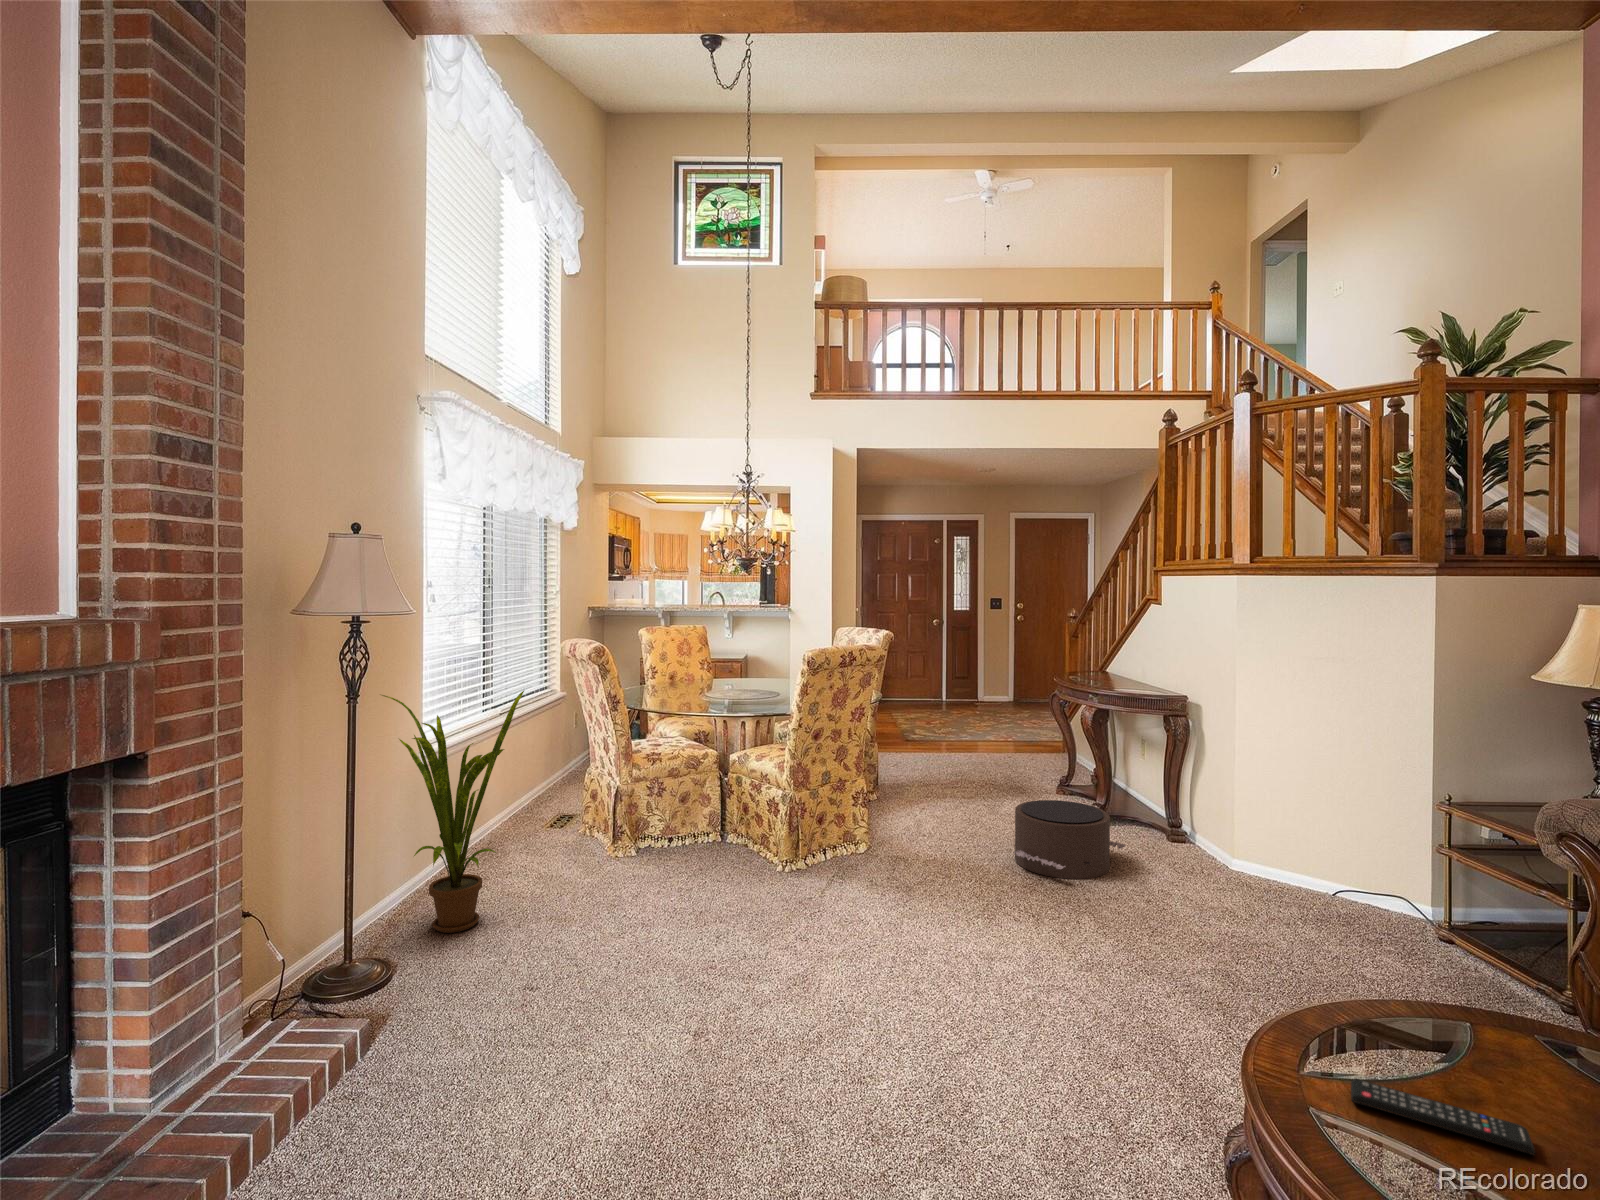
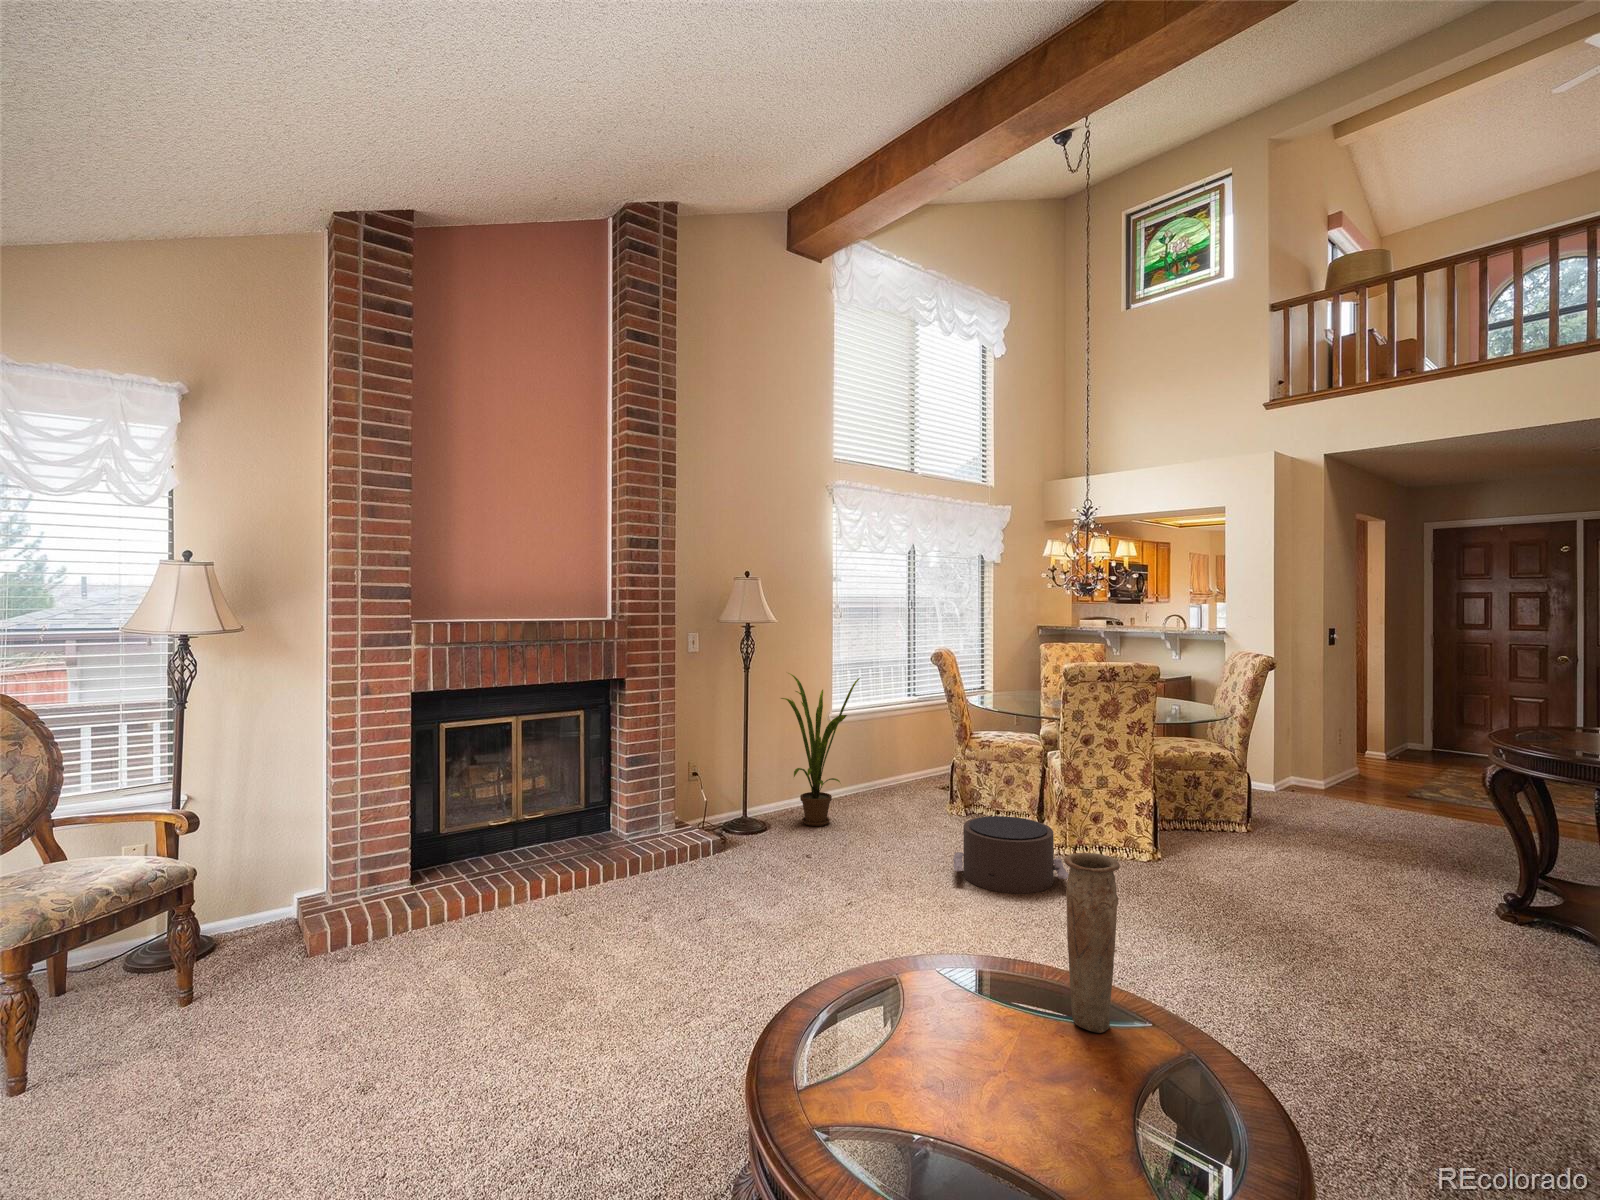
pouf: present [1014,800,1126,879] -> present [953,816,1068,893]
vase: none [1441,867,1523,1079] -> present [1064,853,1120,1033]
remote control: present [1351,1079,1535,1155] -> none [946,978,1010,1042]

